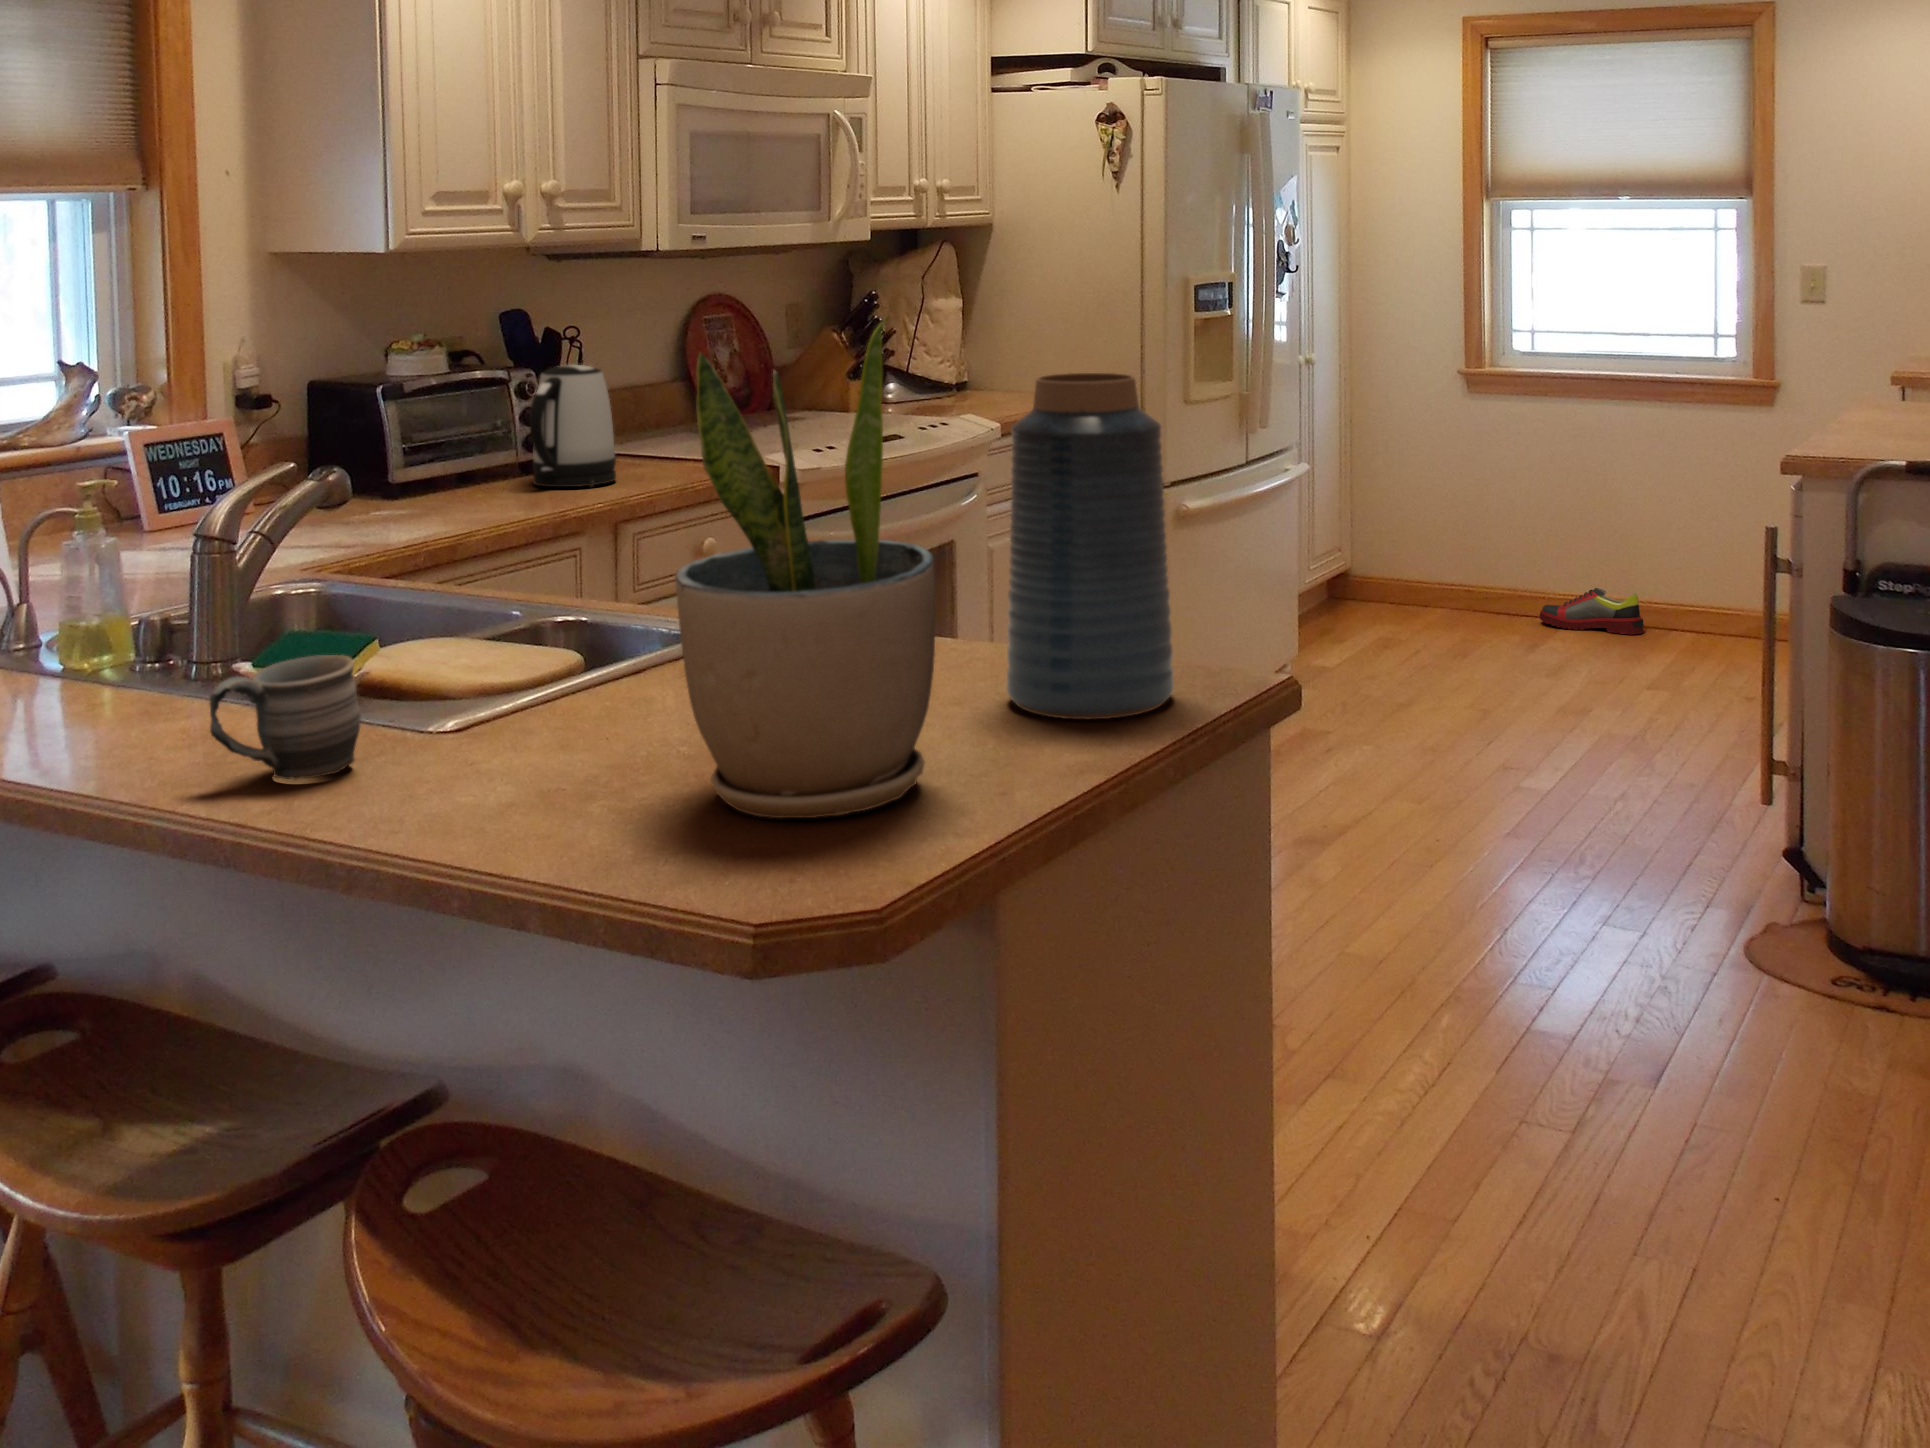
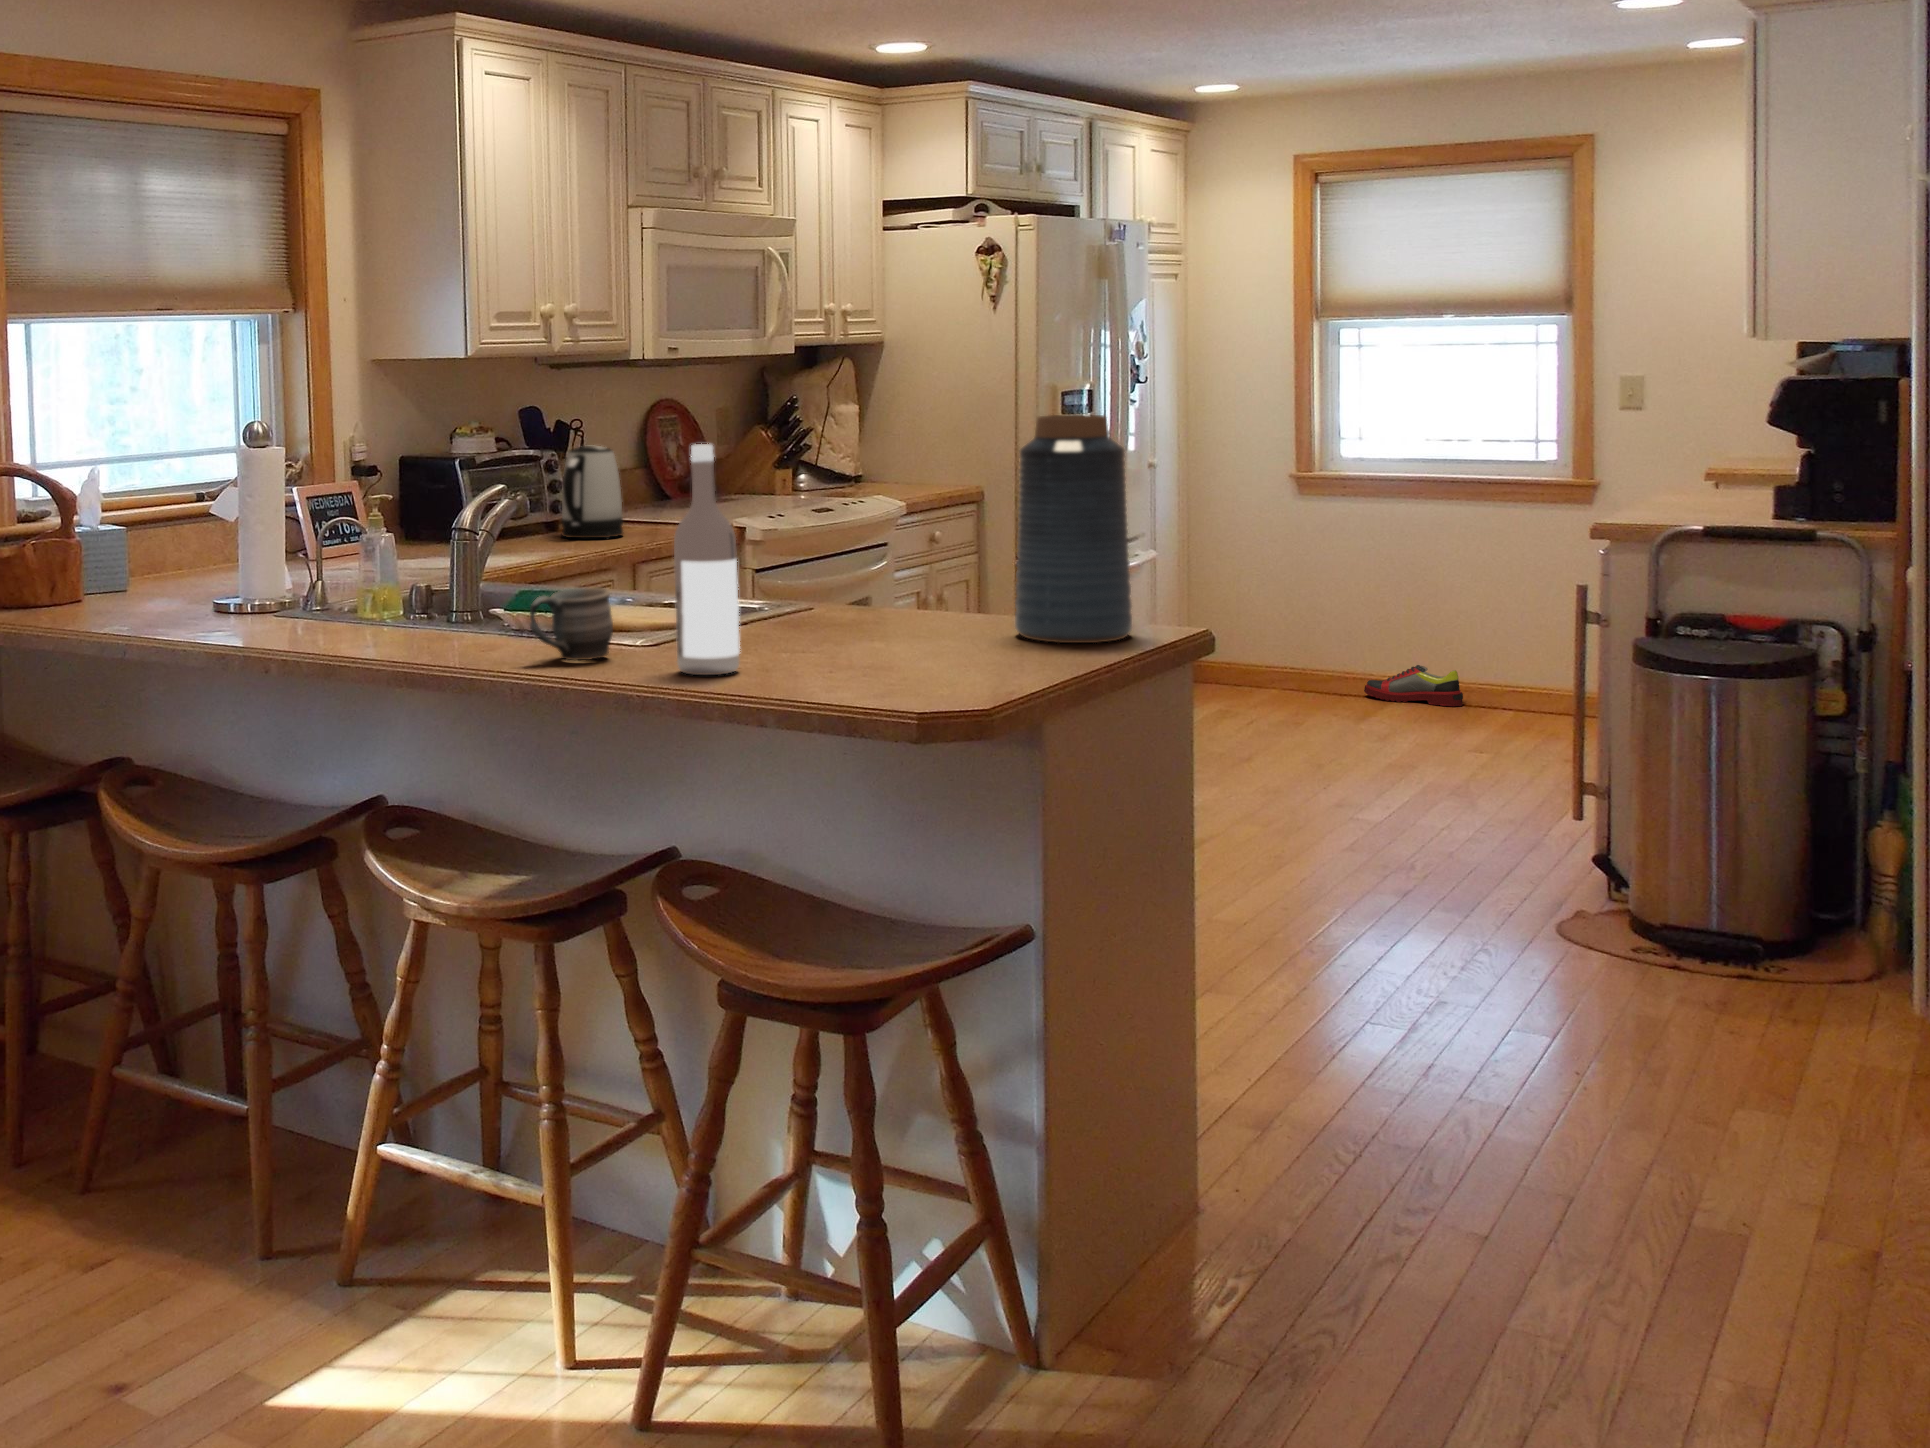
potted plant: present [675,317,936,818] -> none [830,361,995,677]
wine bottle: none [421,440,533,819] -> present [674,444,740,675]

